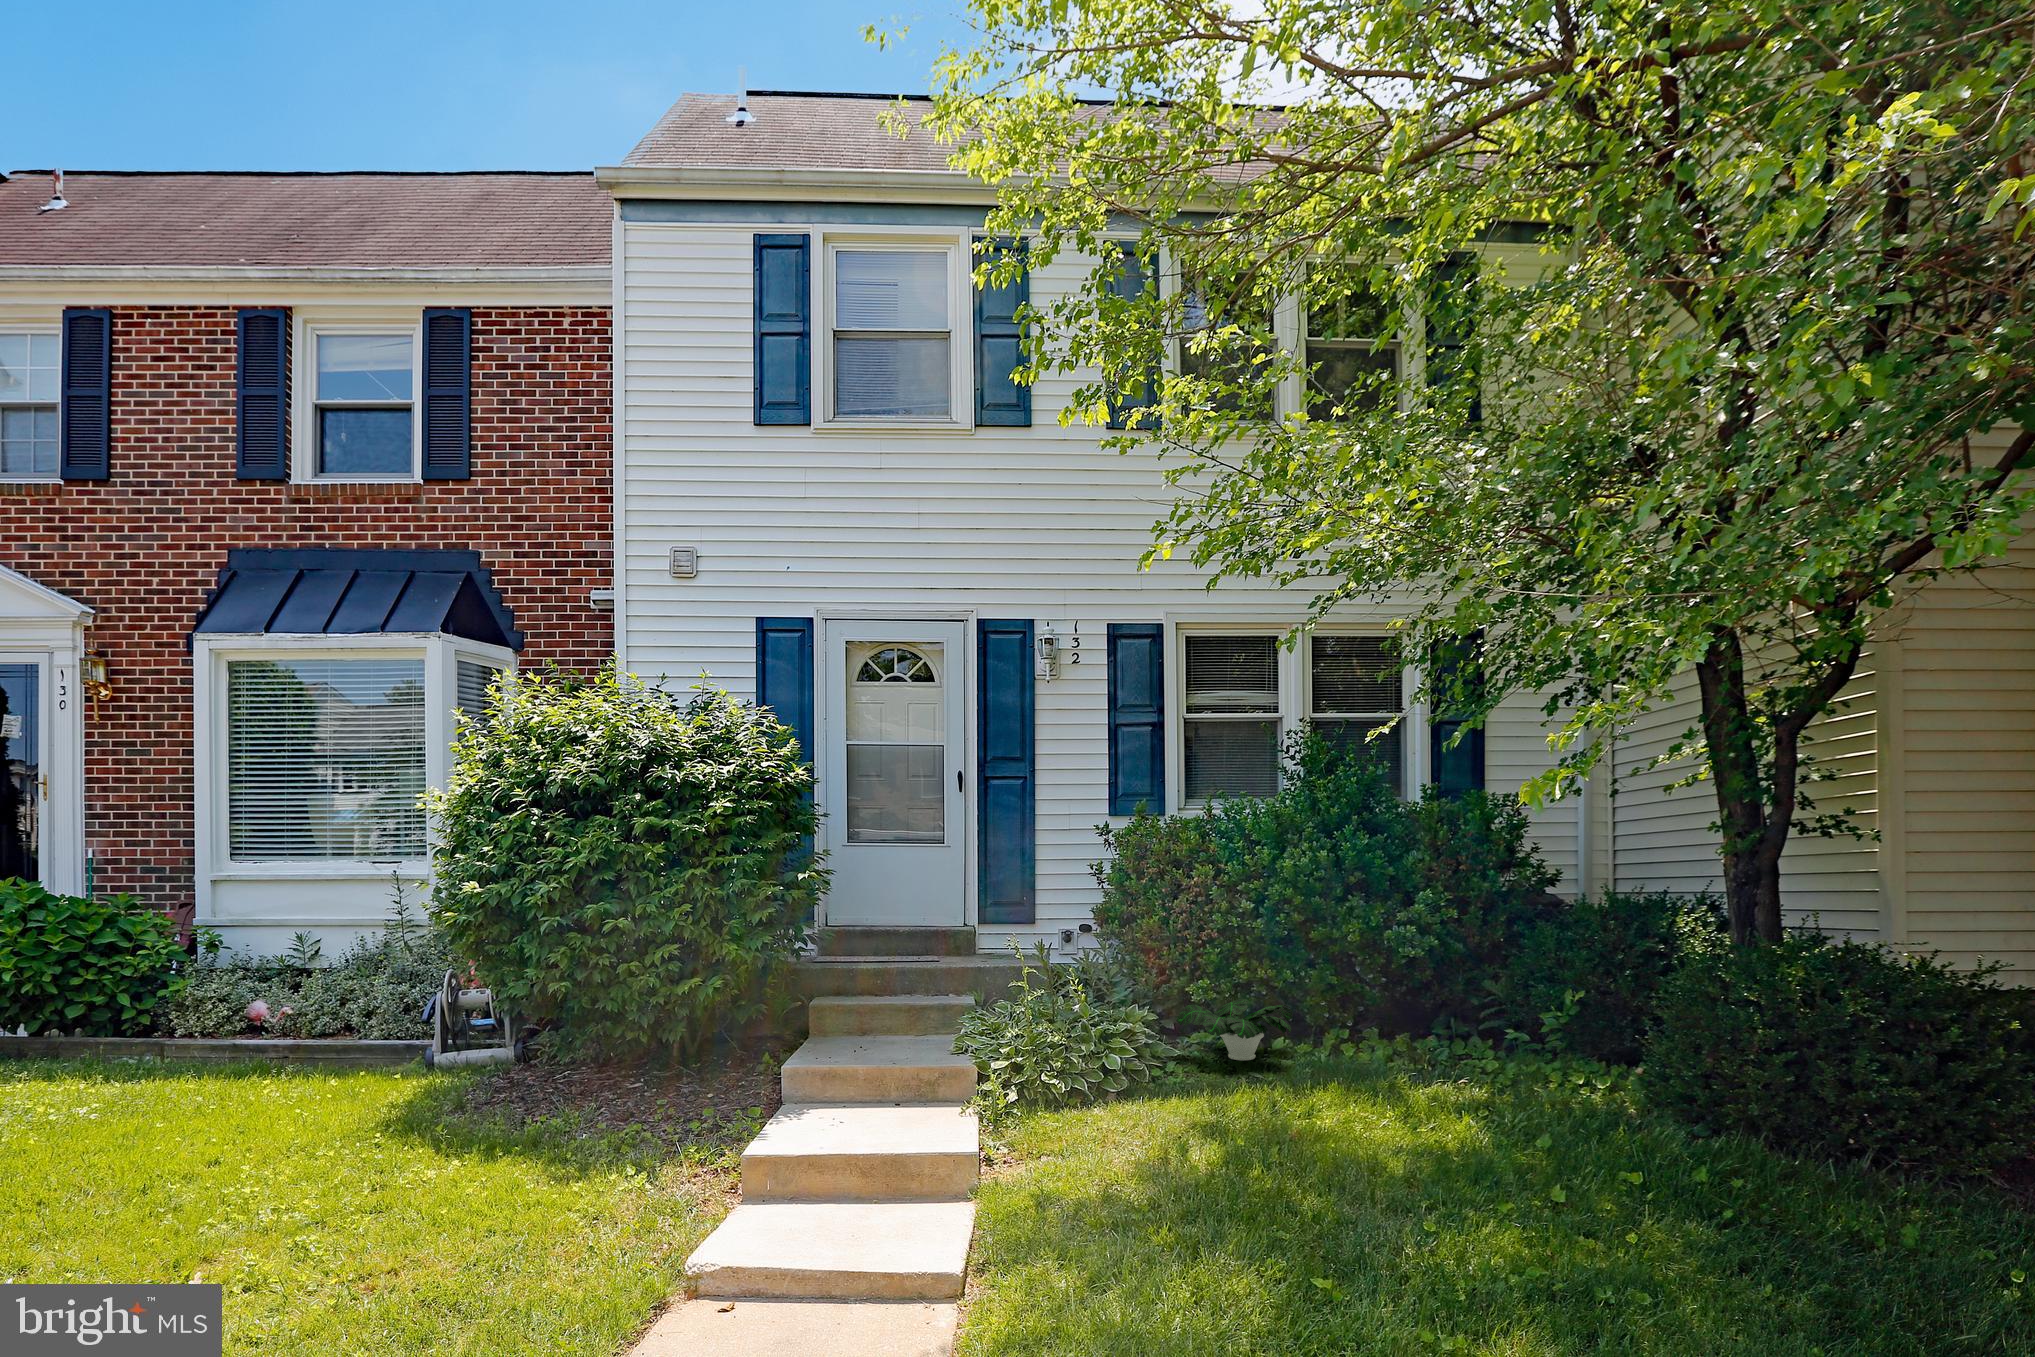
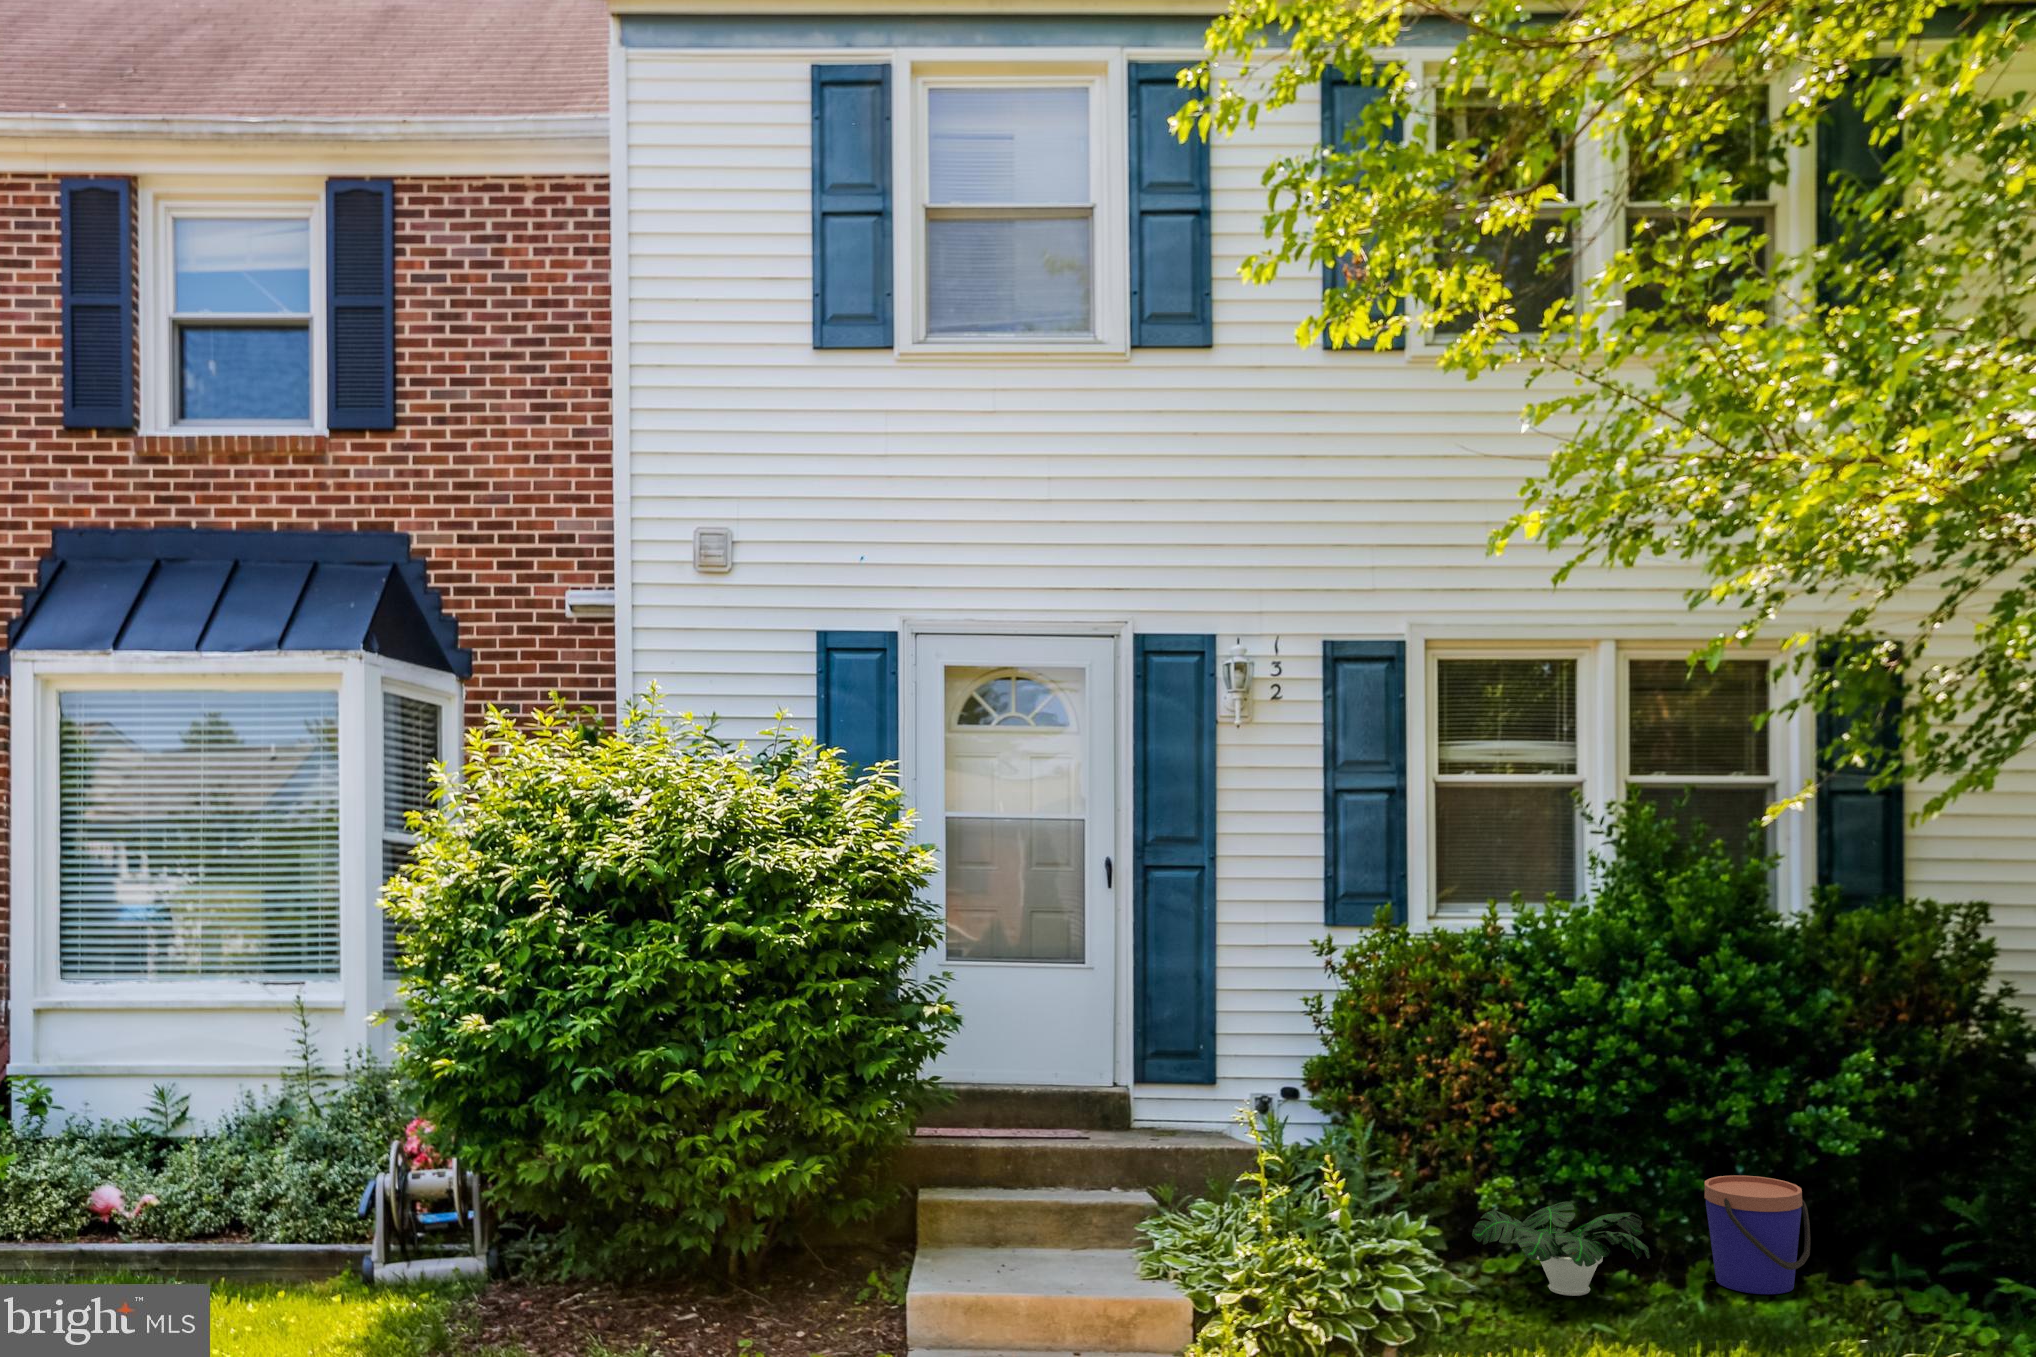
bucket: none [1335,980,1403,1058] -> present [1705,1175,1810,1294]

